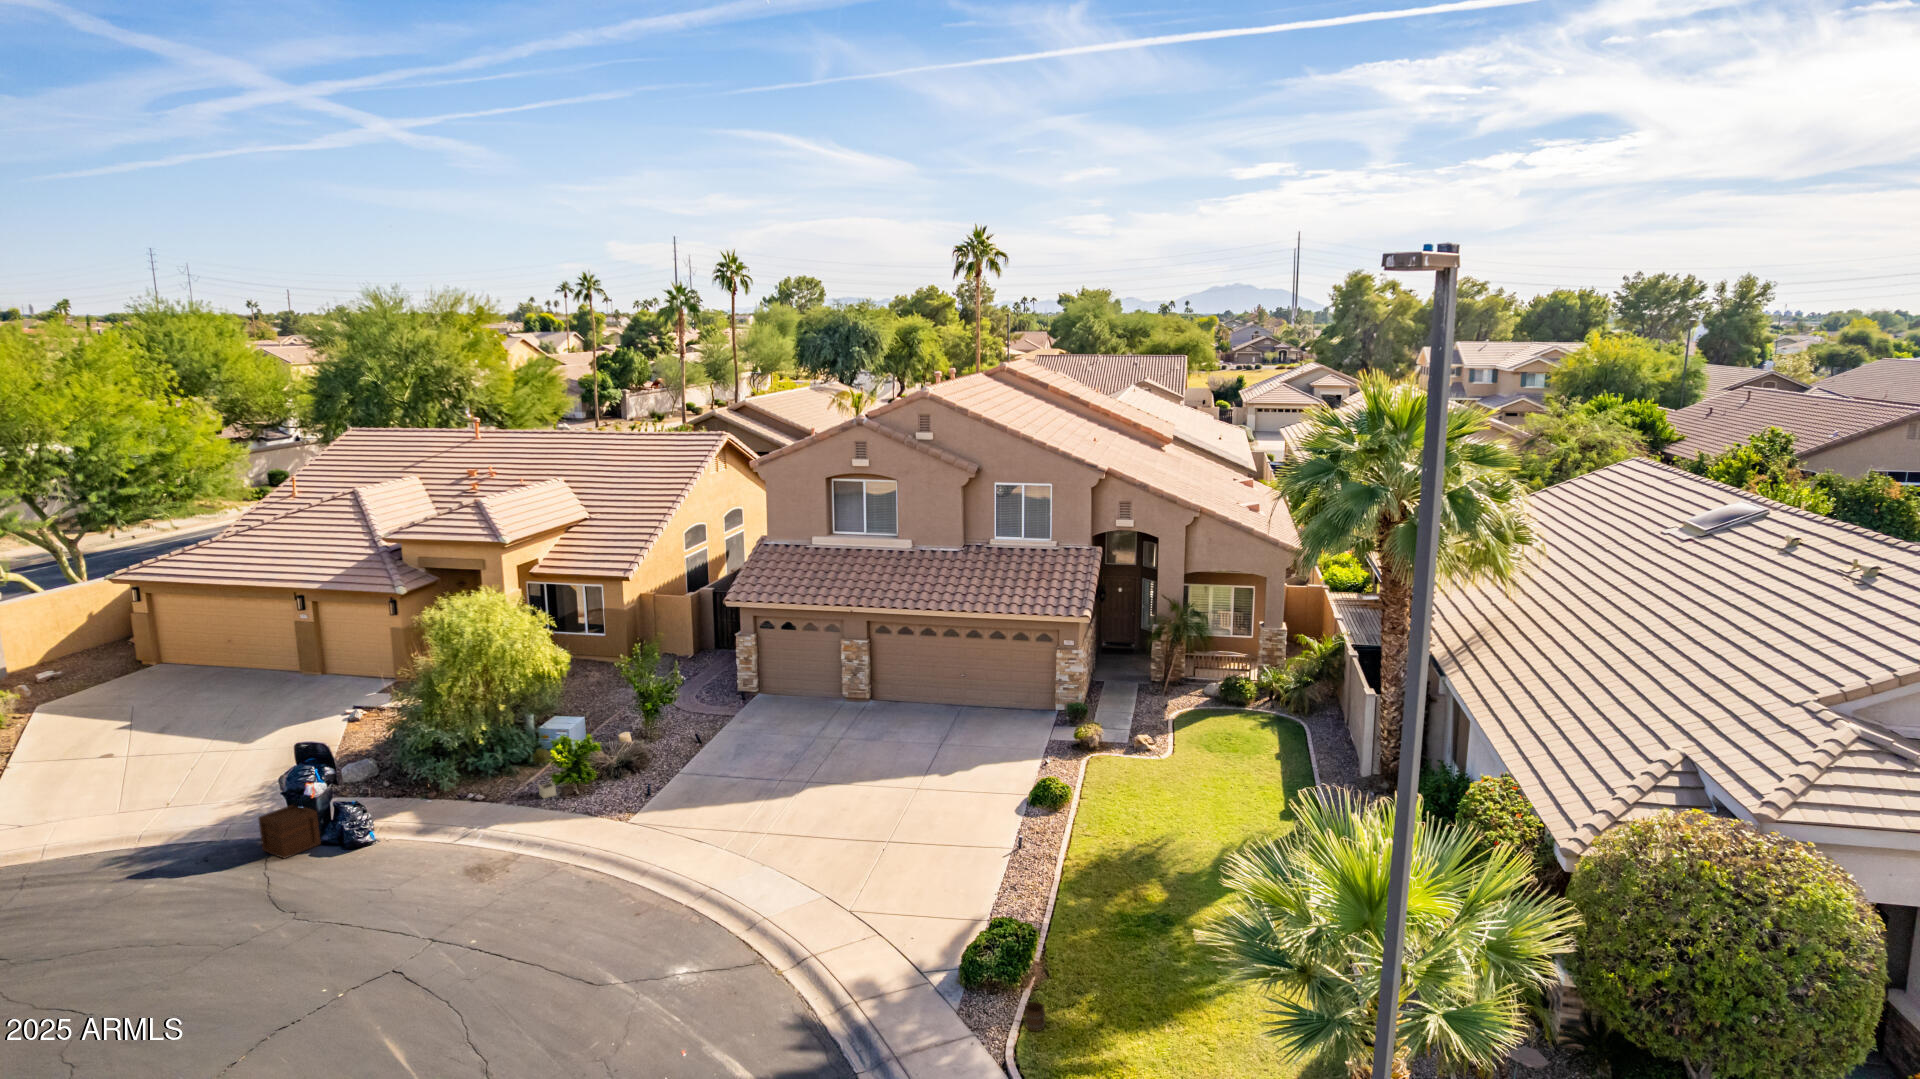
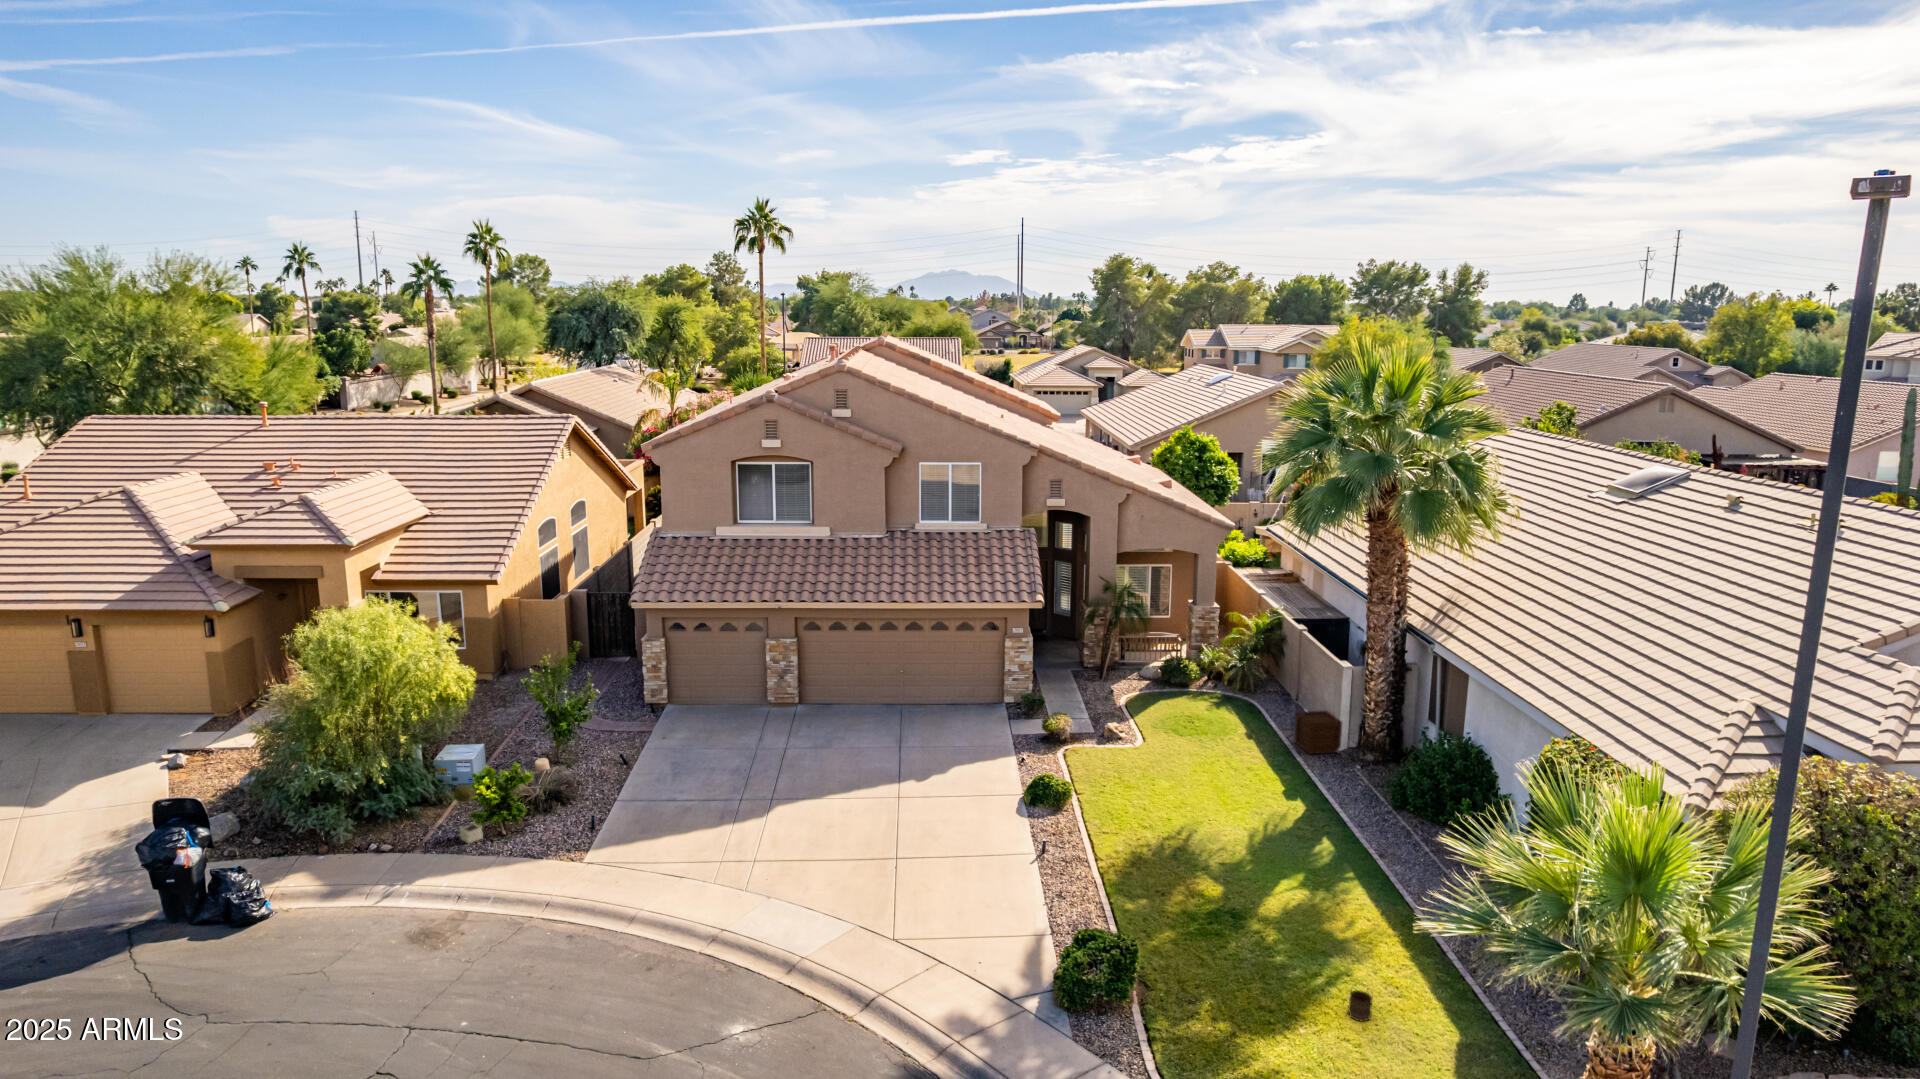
wooden crate: present [258,805,321,859] -> present [1294,710,1342,754]
bucket: present [1025,1001,1046,1031] -> present [1348,984,1373,1022]

